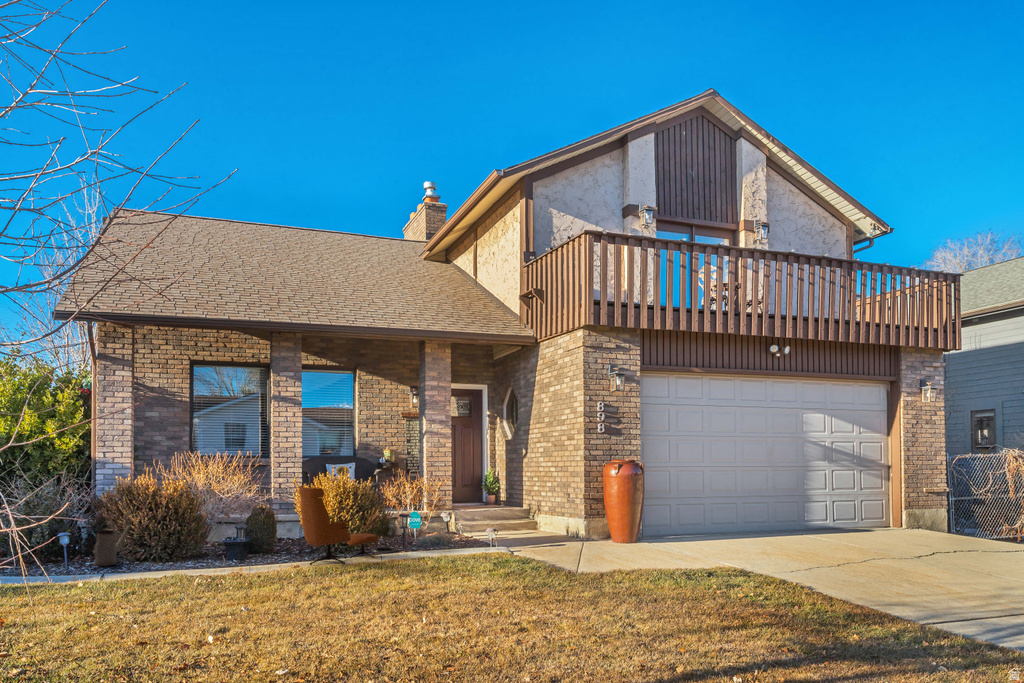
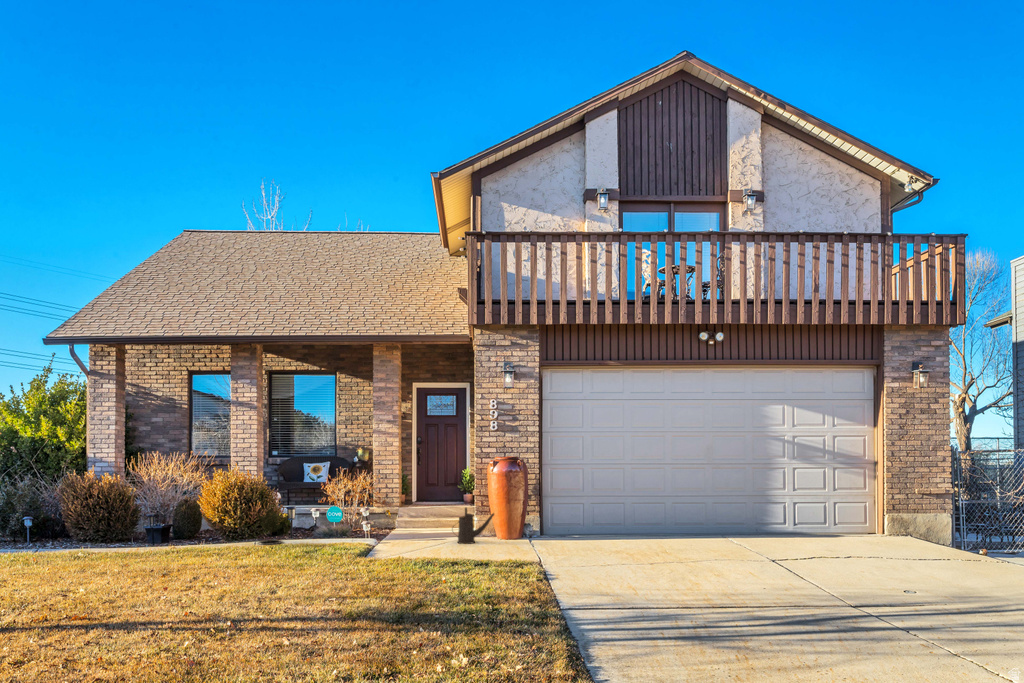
lounge chair: present [299,487,379,565] -> none [166,484,252,554]
watering can: present [93,522,130,566] -> present [453,508,494,544]

